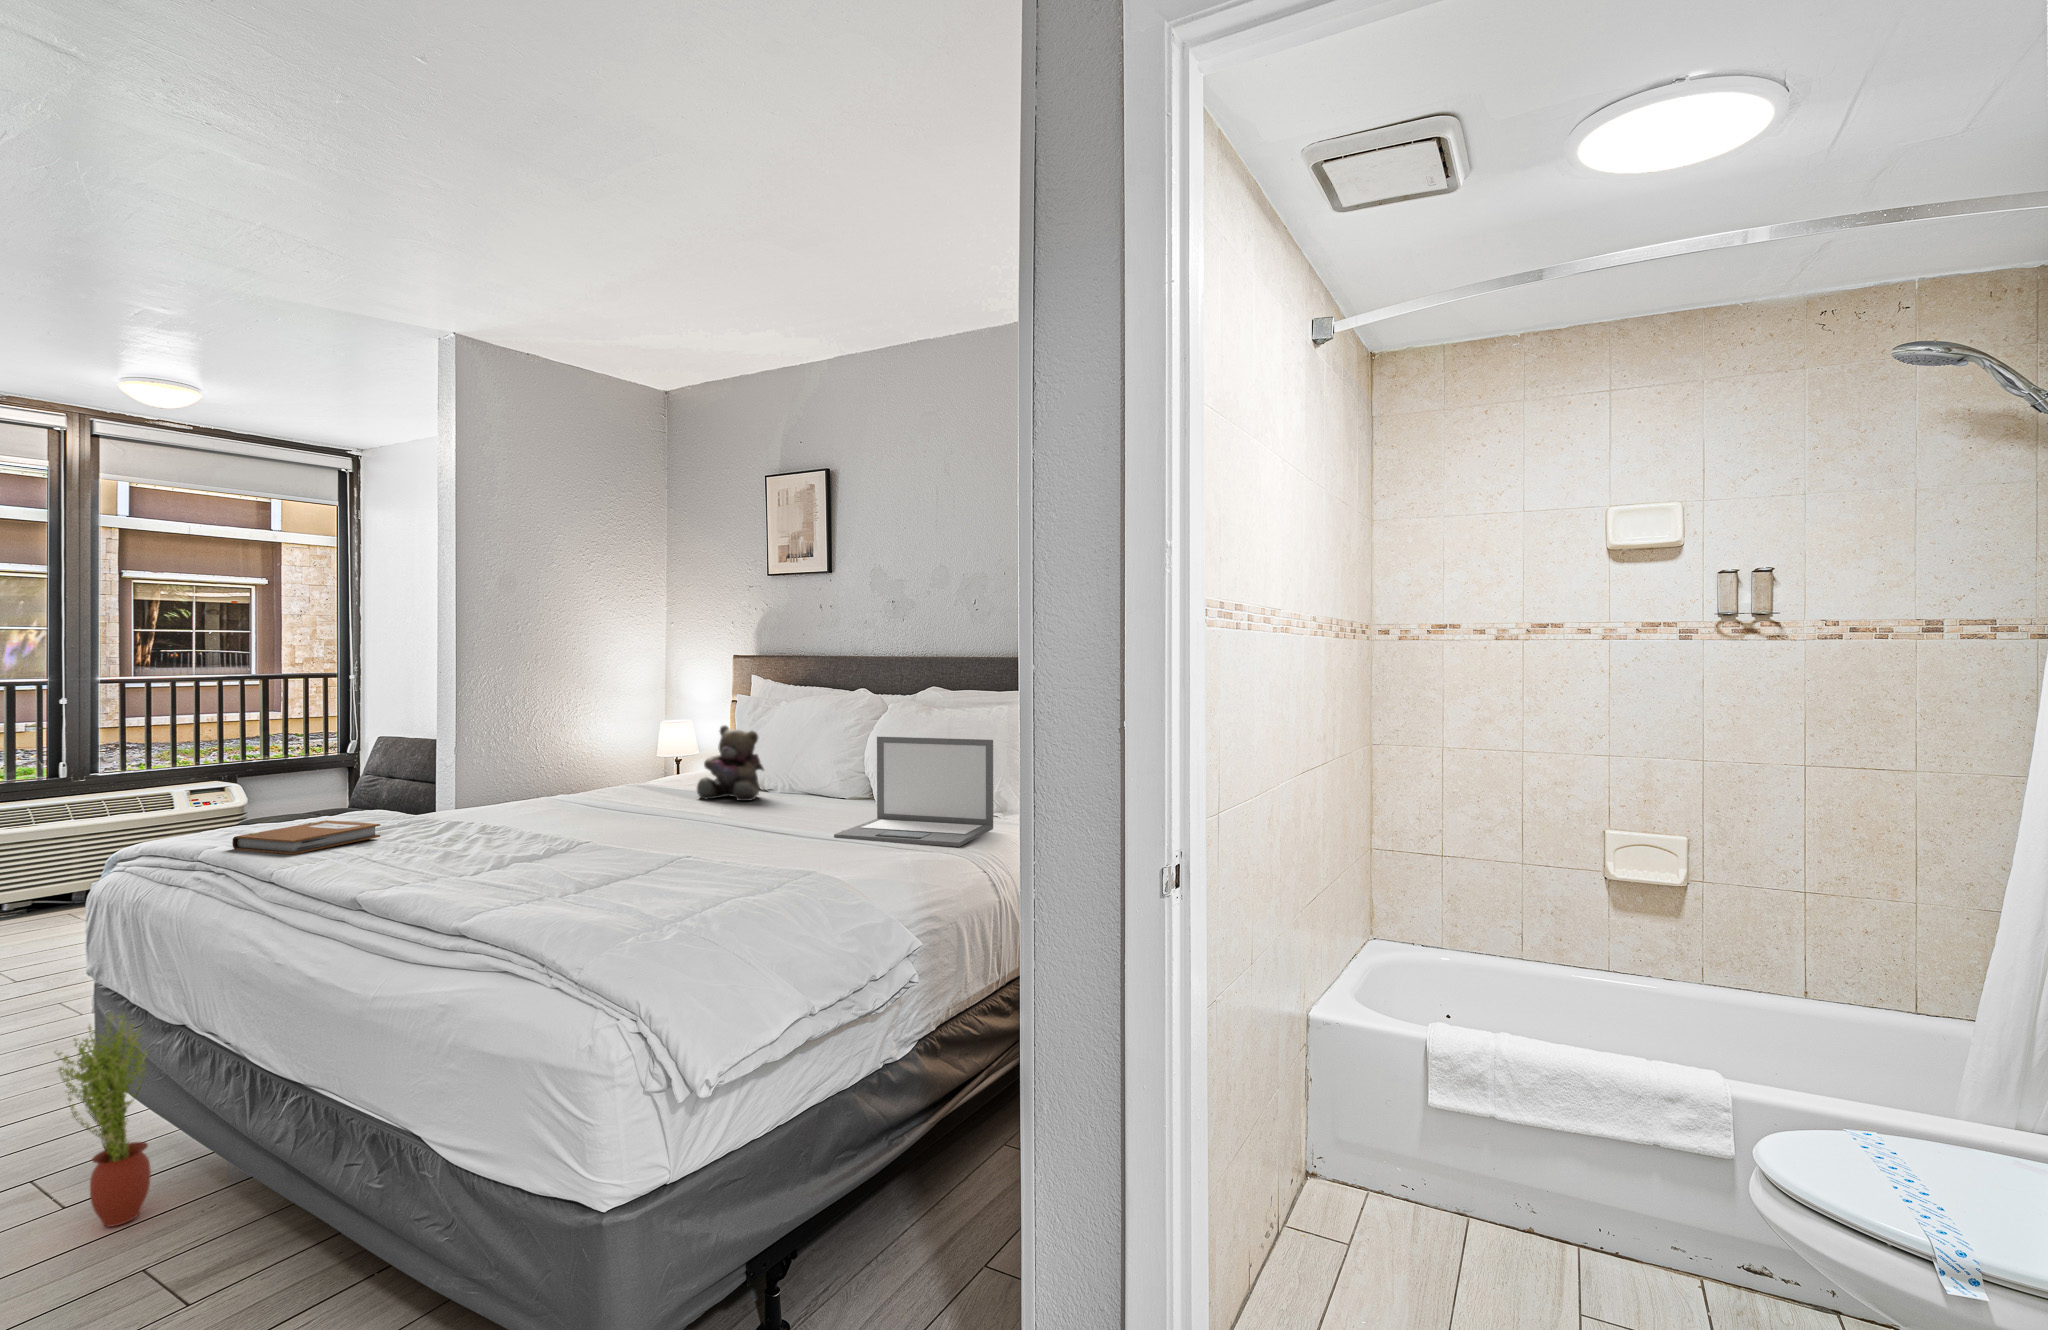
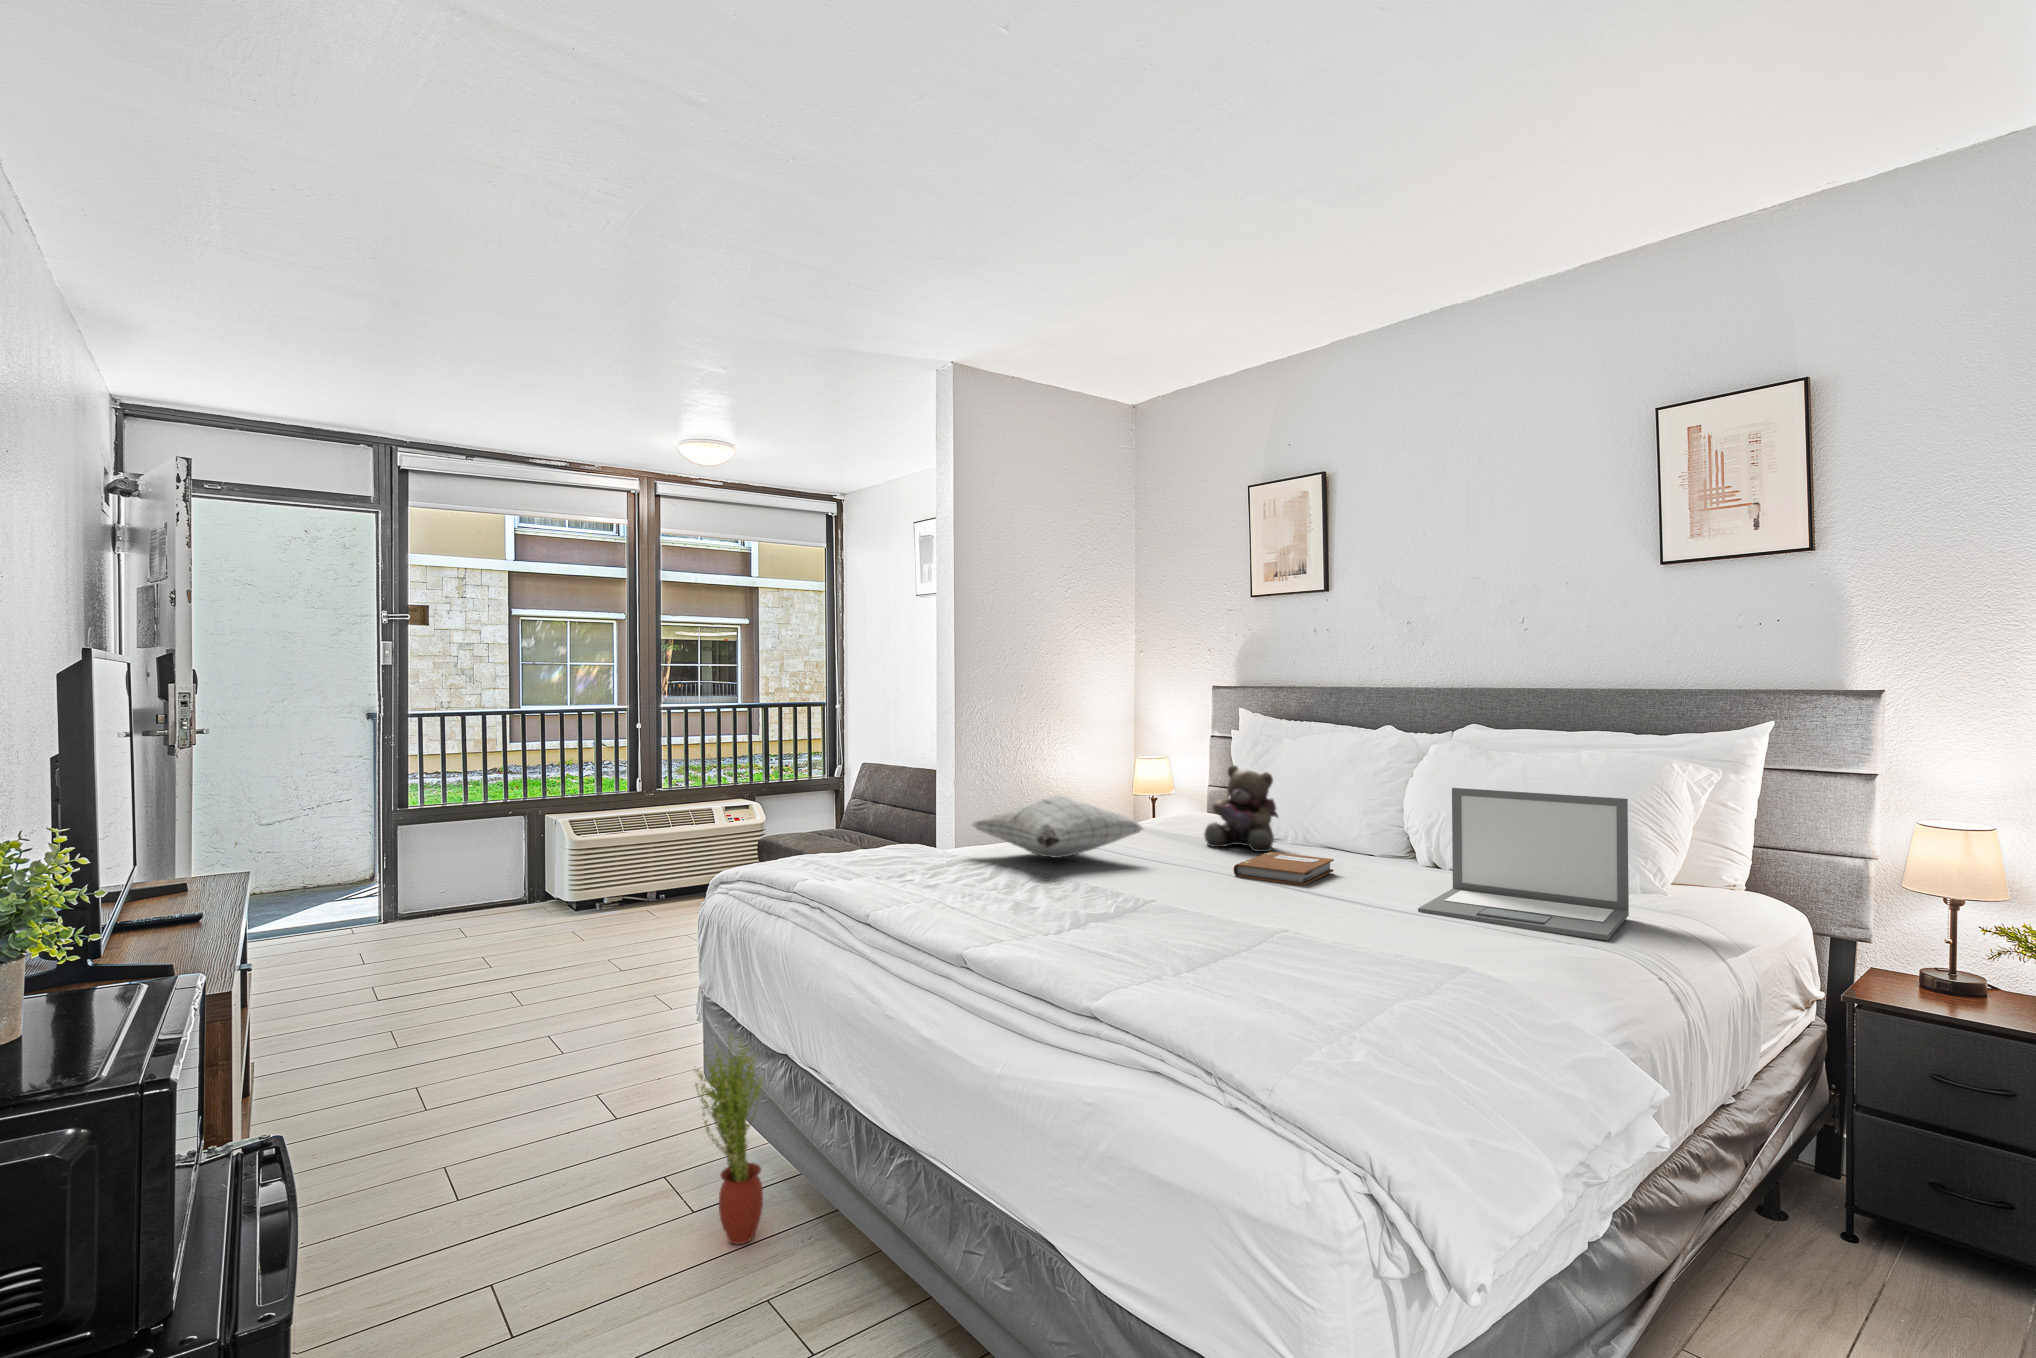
pillow: none [440,756,623,815] -> present [971,796,1143,858]
notebook: present [232,820,380,855] -> present [1234,852,1334,885]

